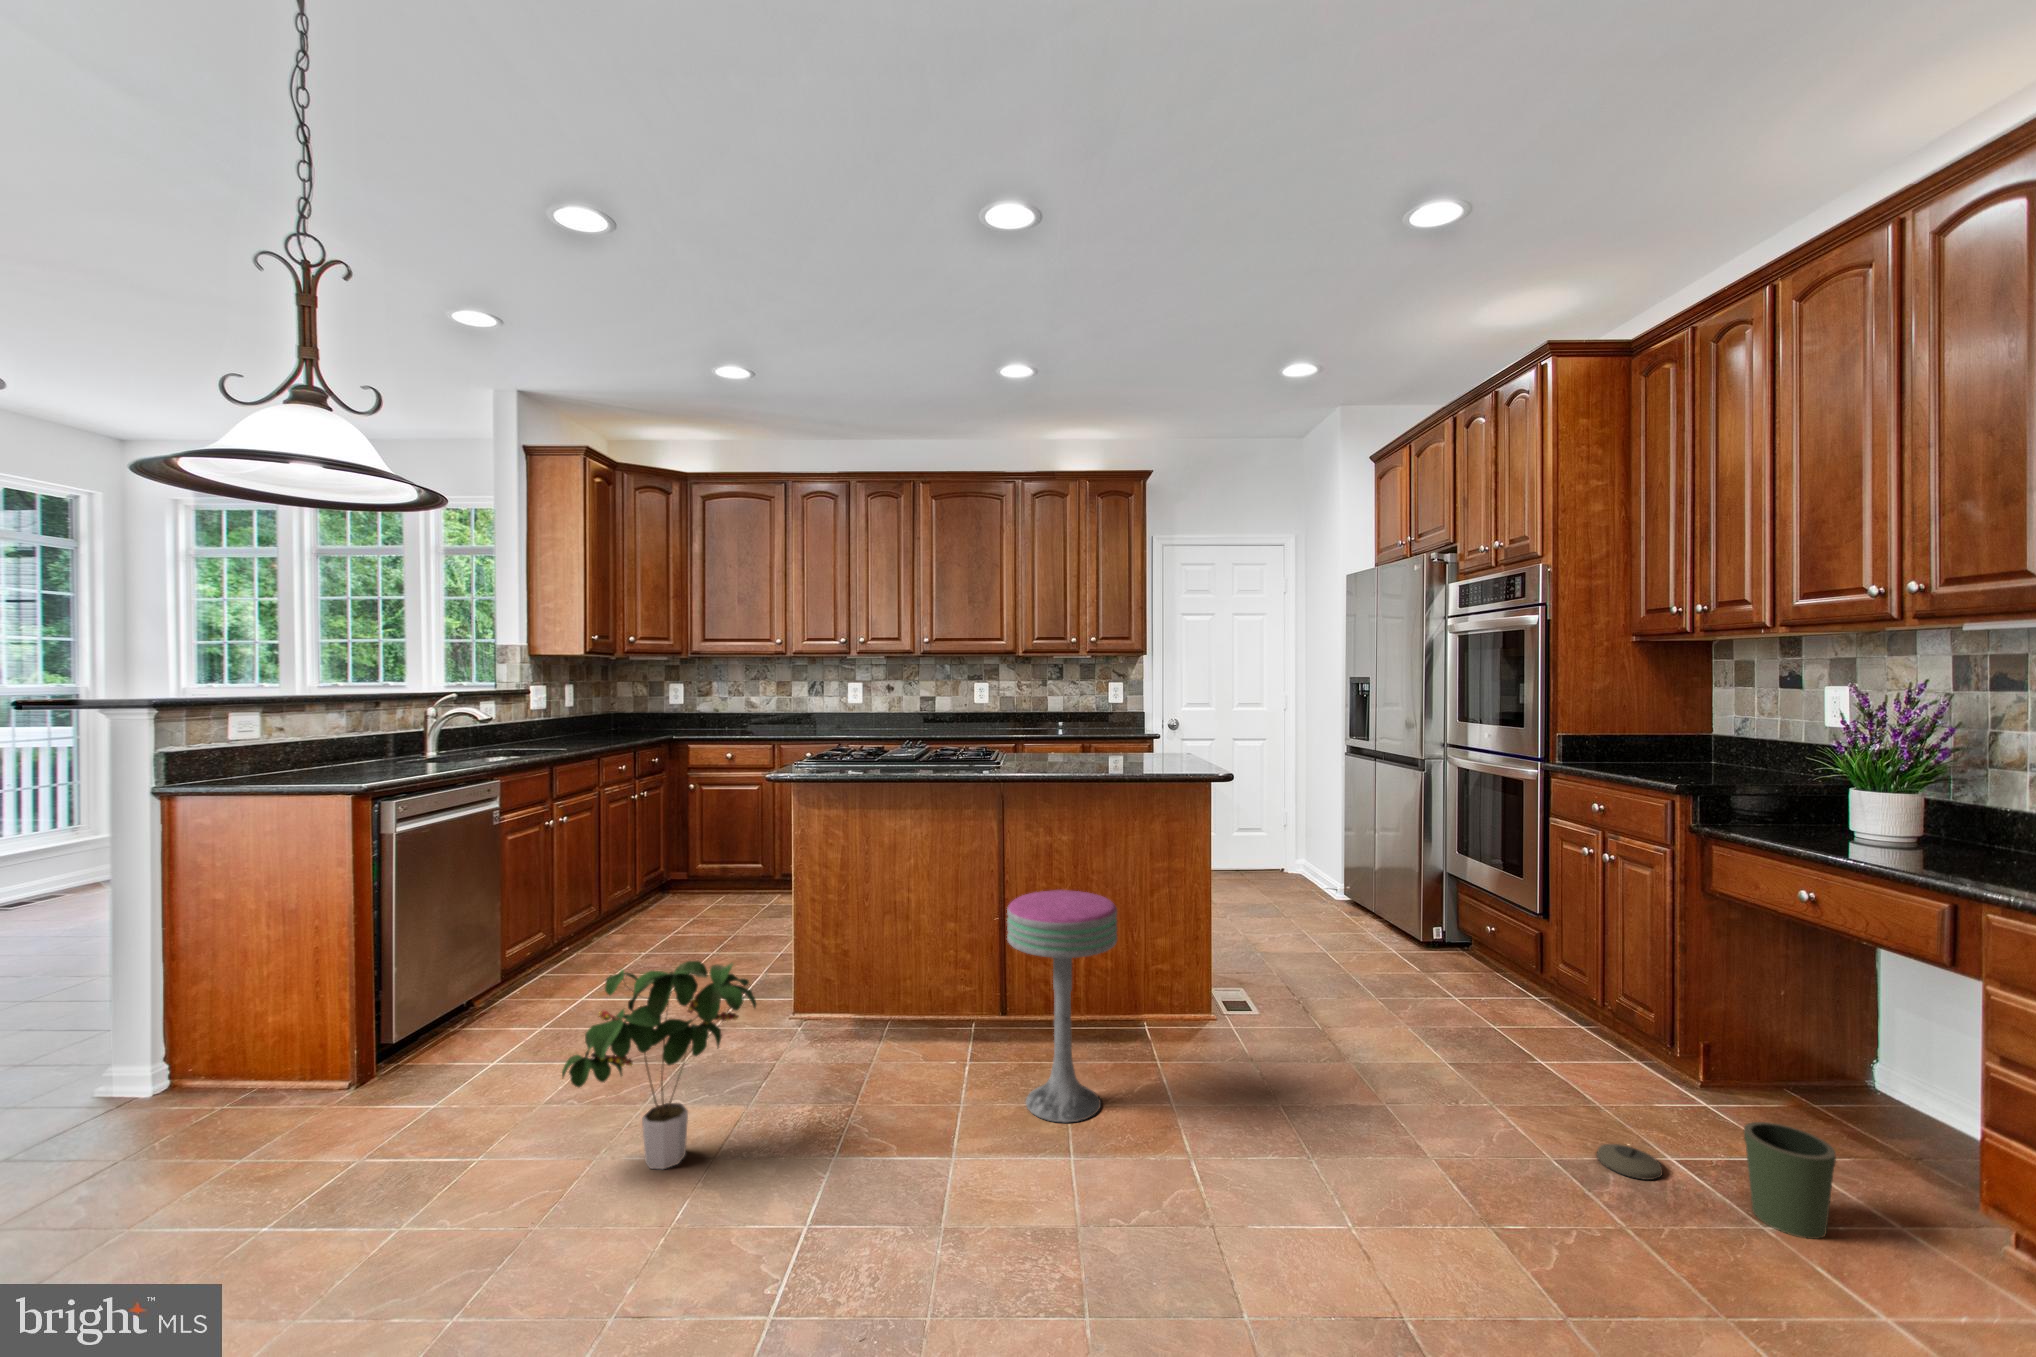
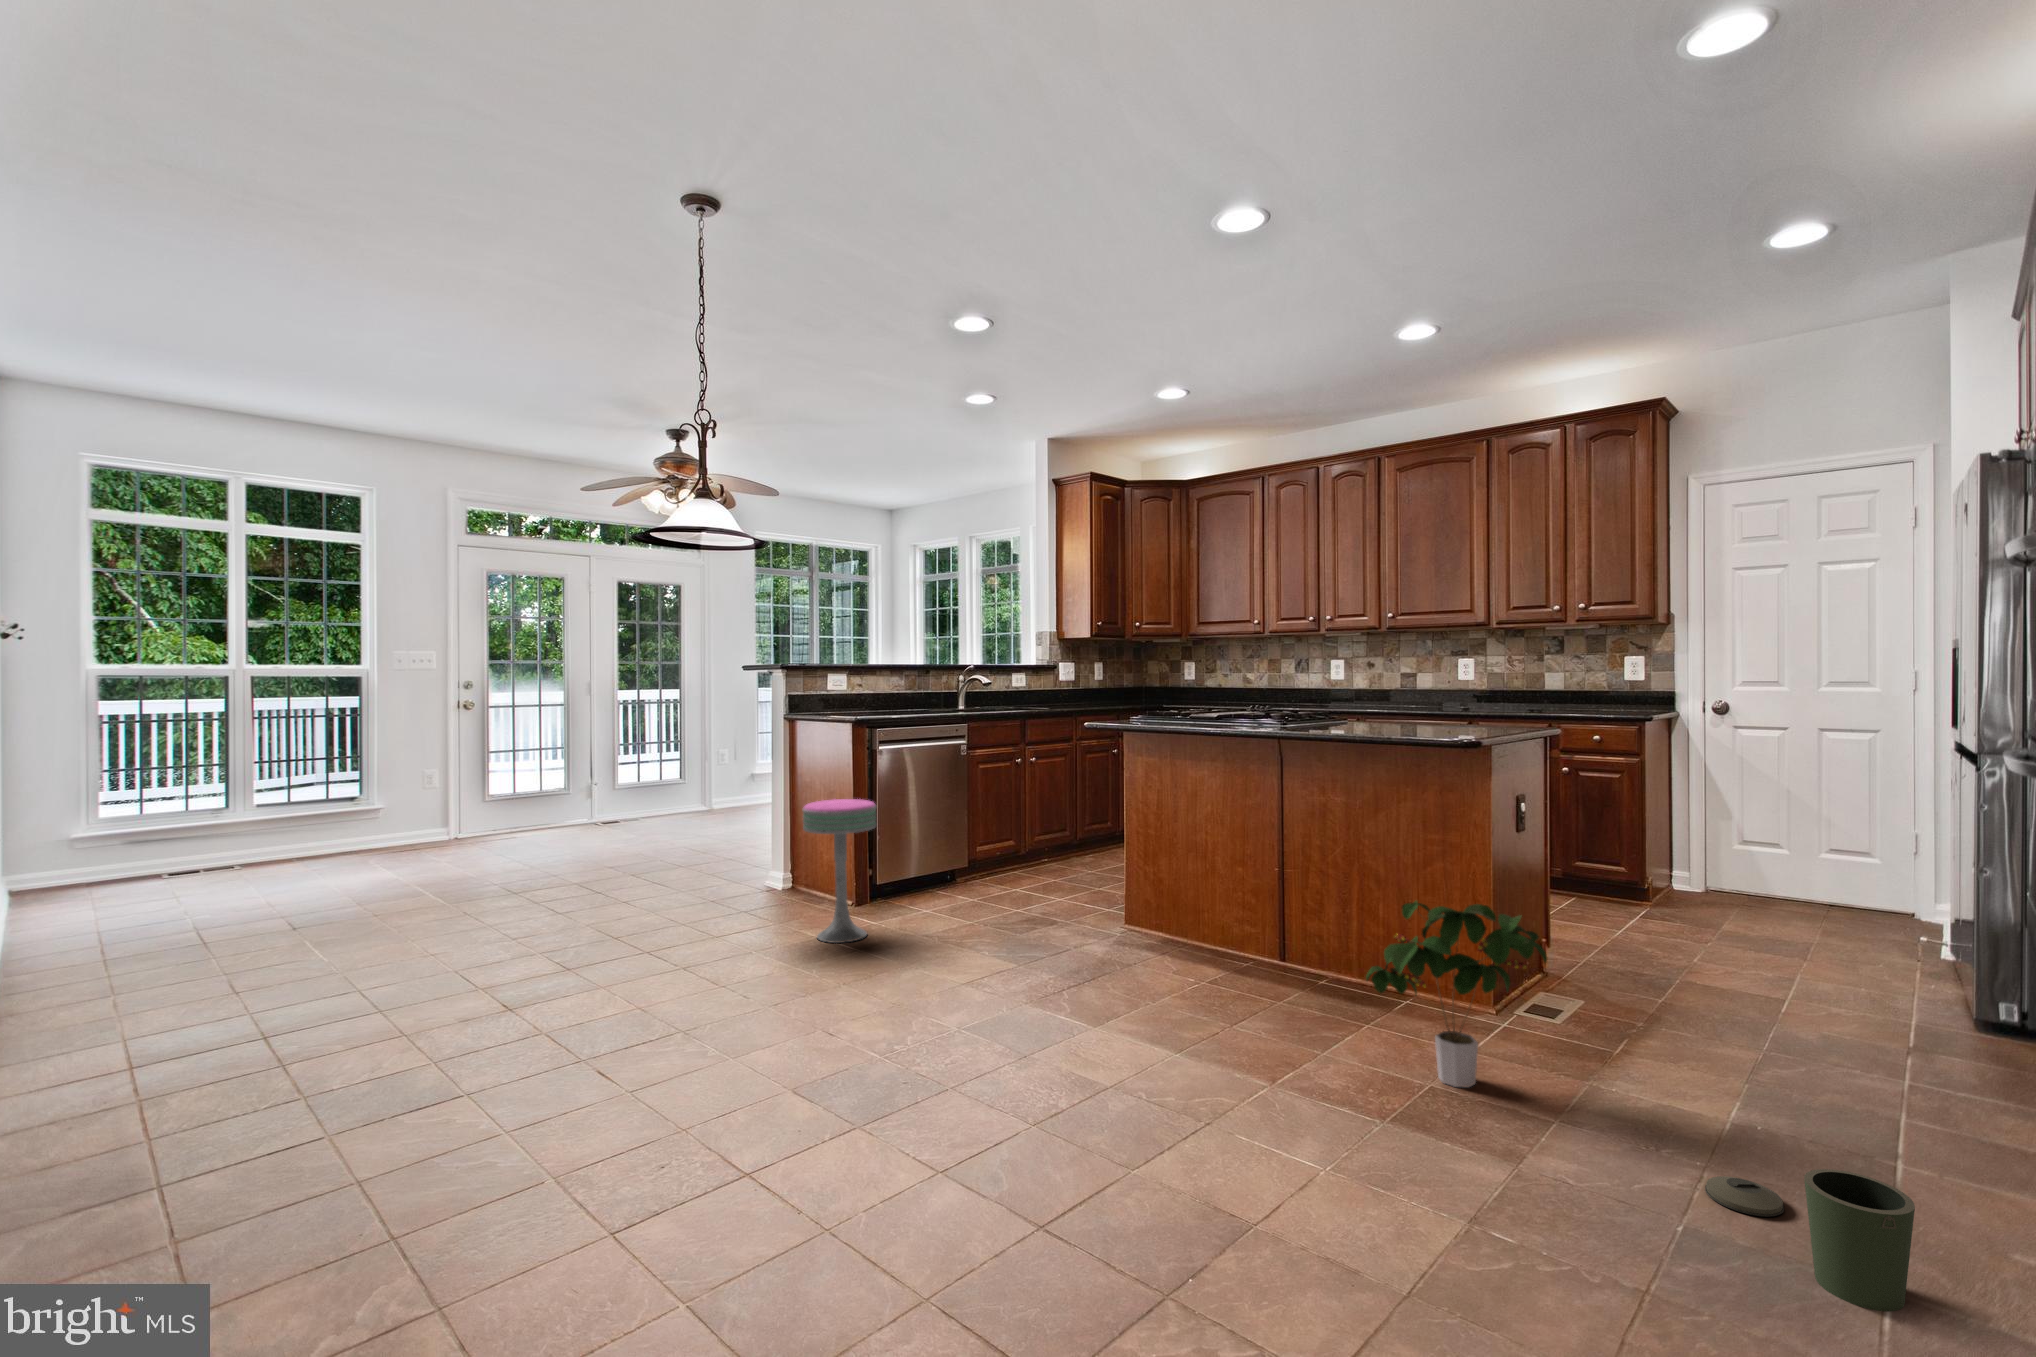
bar stool: present [1007,890,1117,1123] -> present [803,799,877,943]
potted plant: present [562,961,756,1169] -> present [1366,901,1547,1087]

